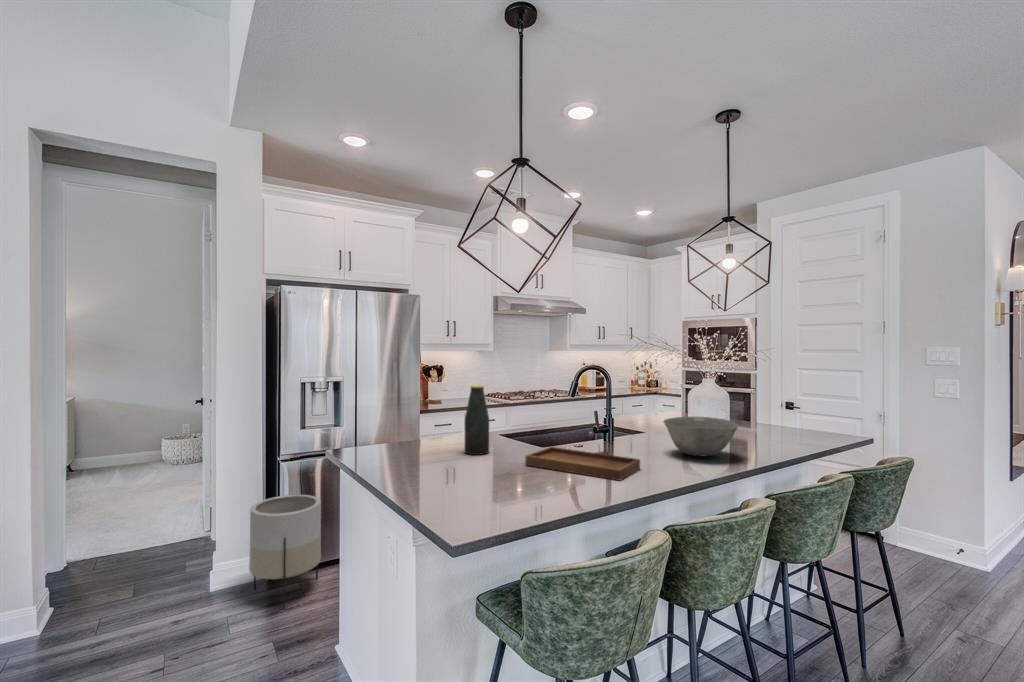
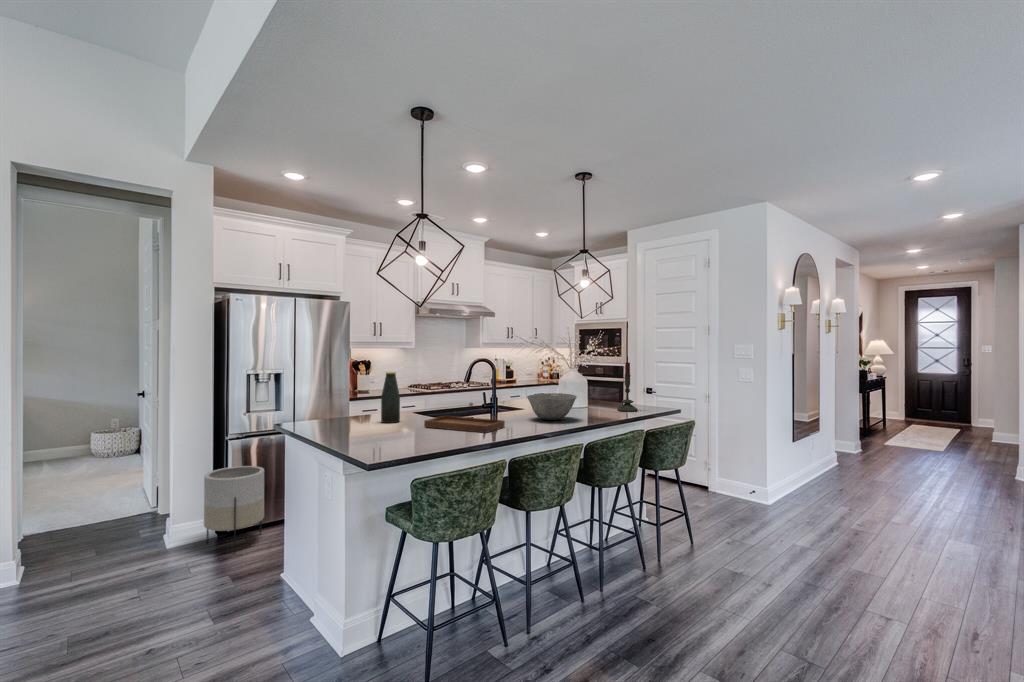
candle: none [781,372,812,443] -> present [618,362,638,412]

